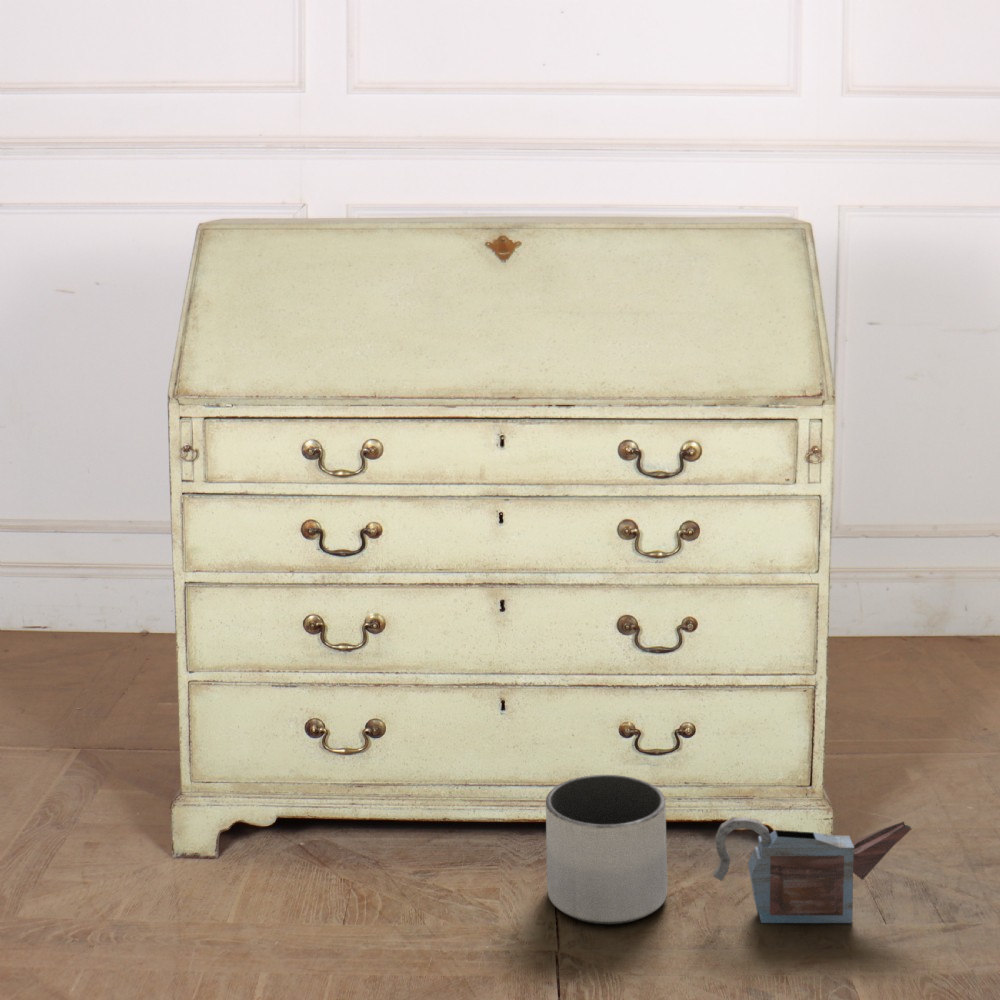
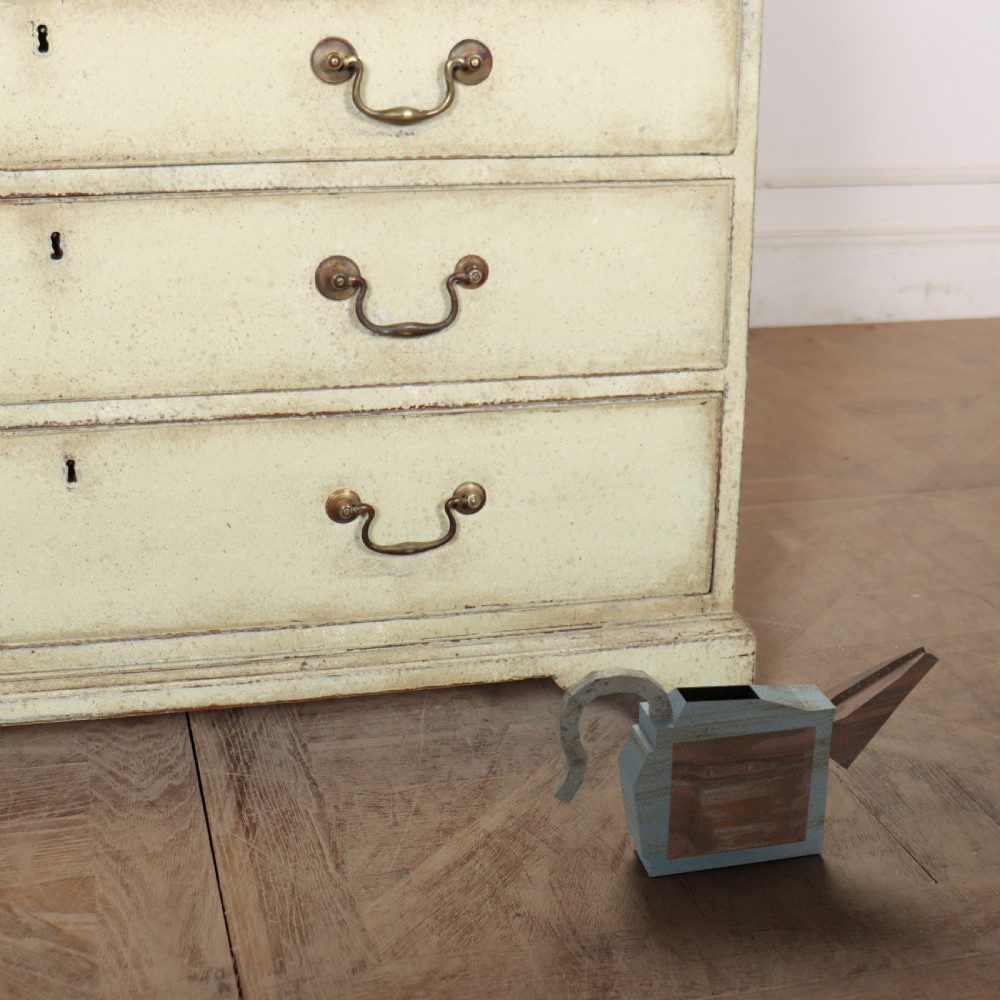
planter: present [546,775,667,924] -> none [178,603,450,928]

